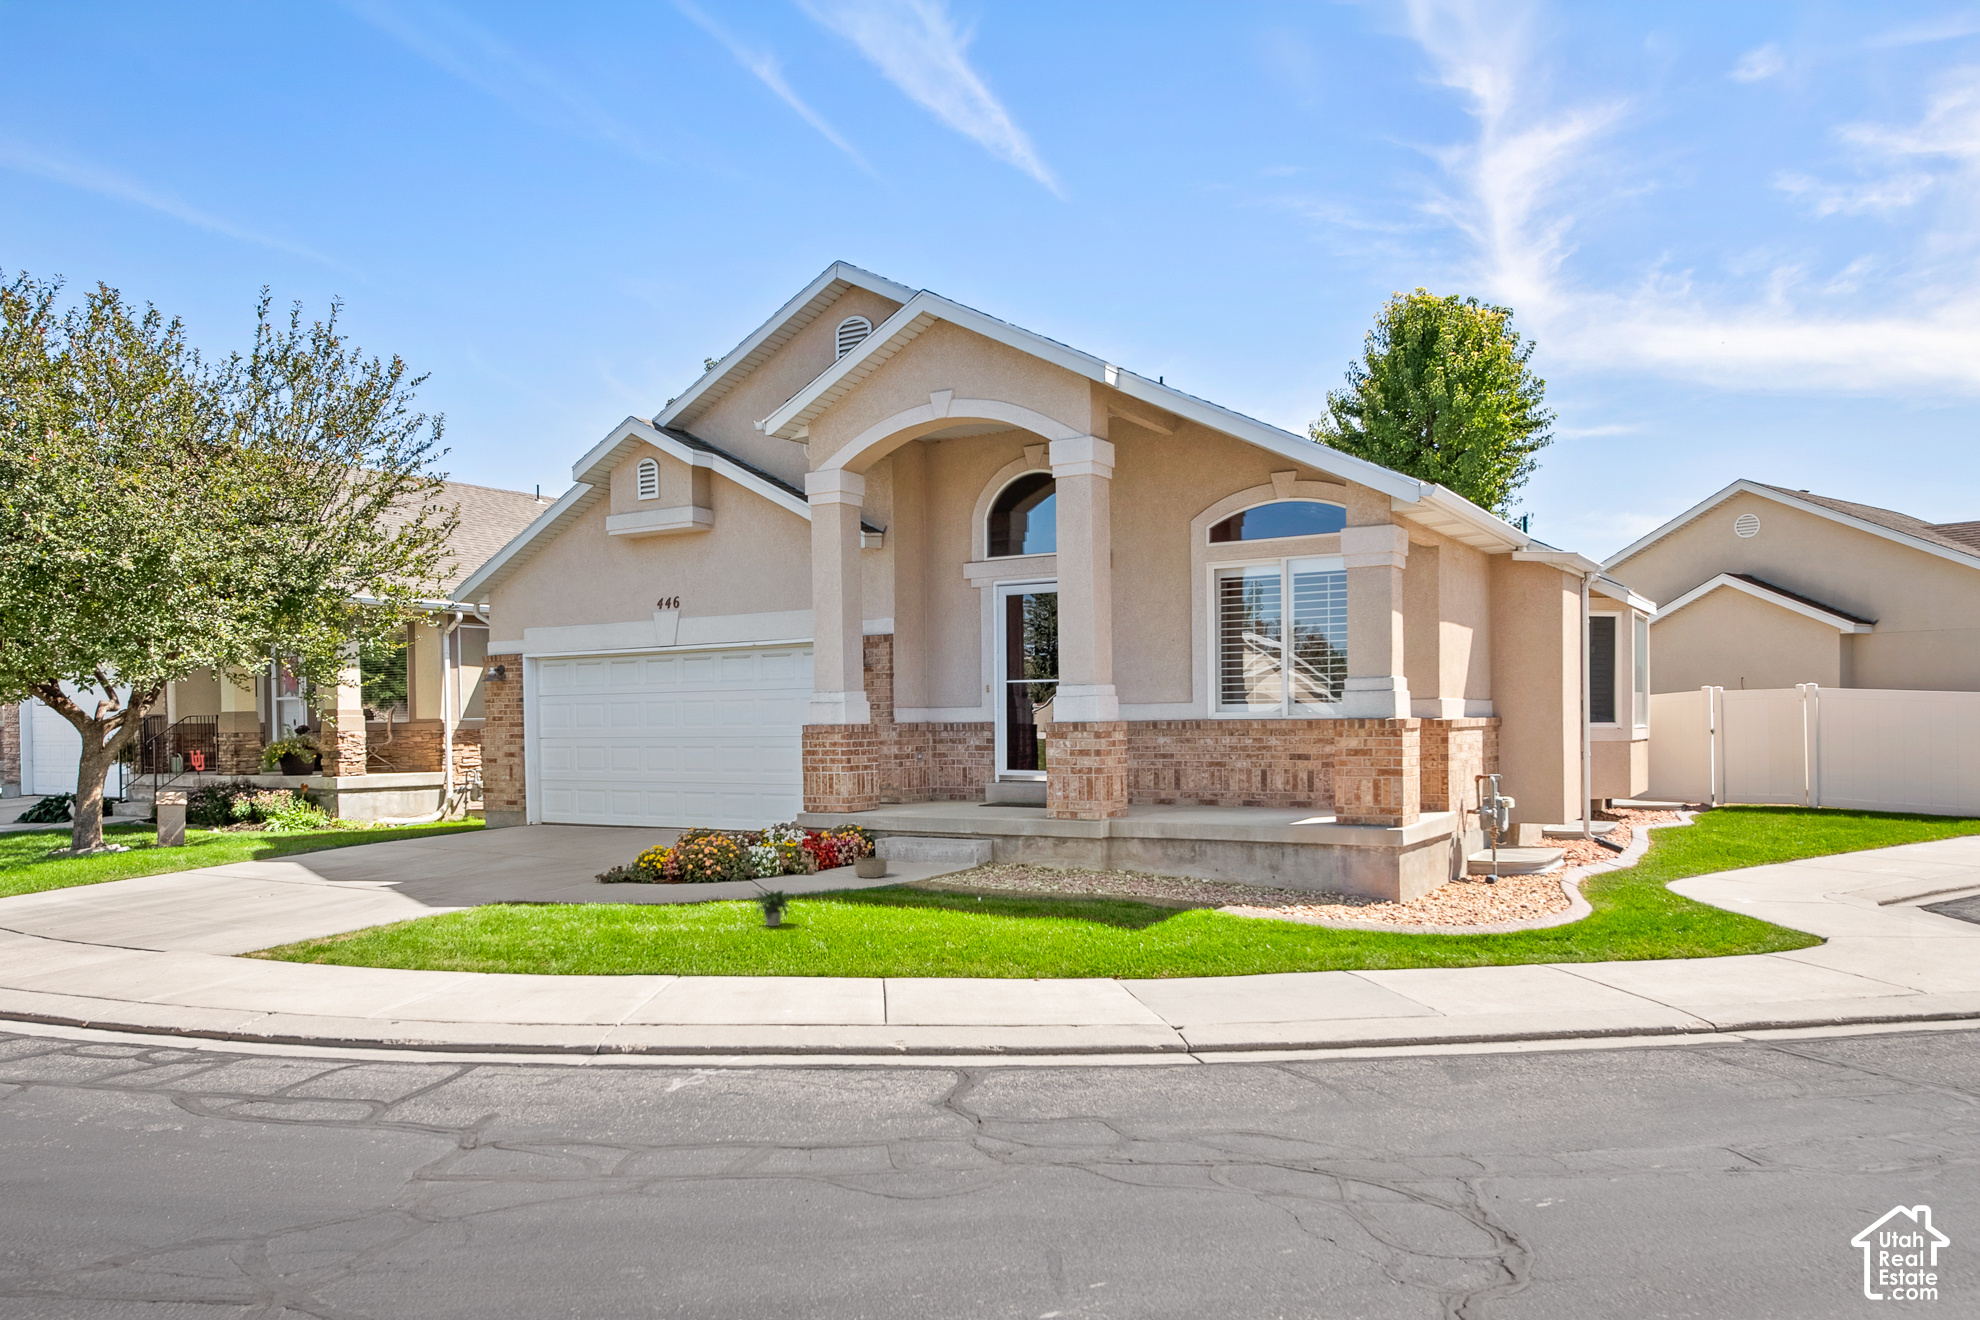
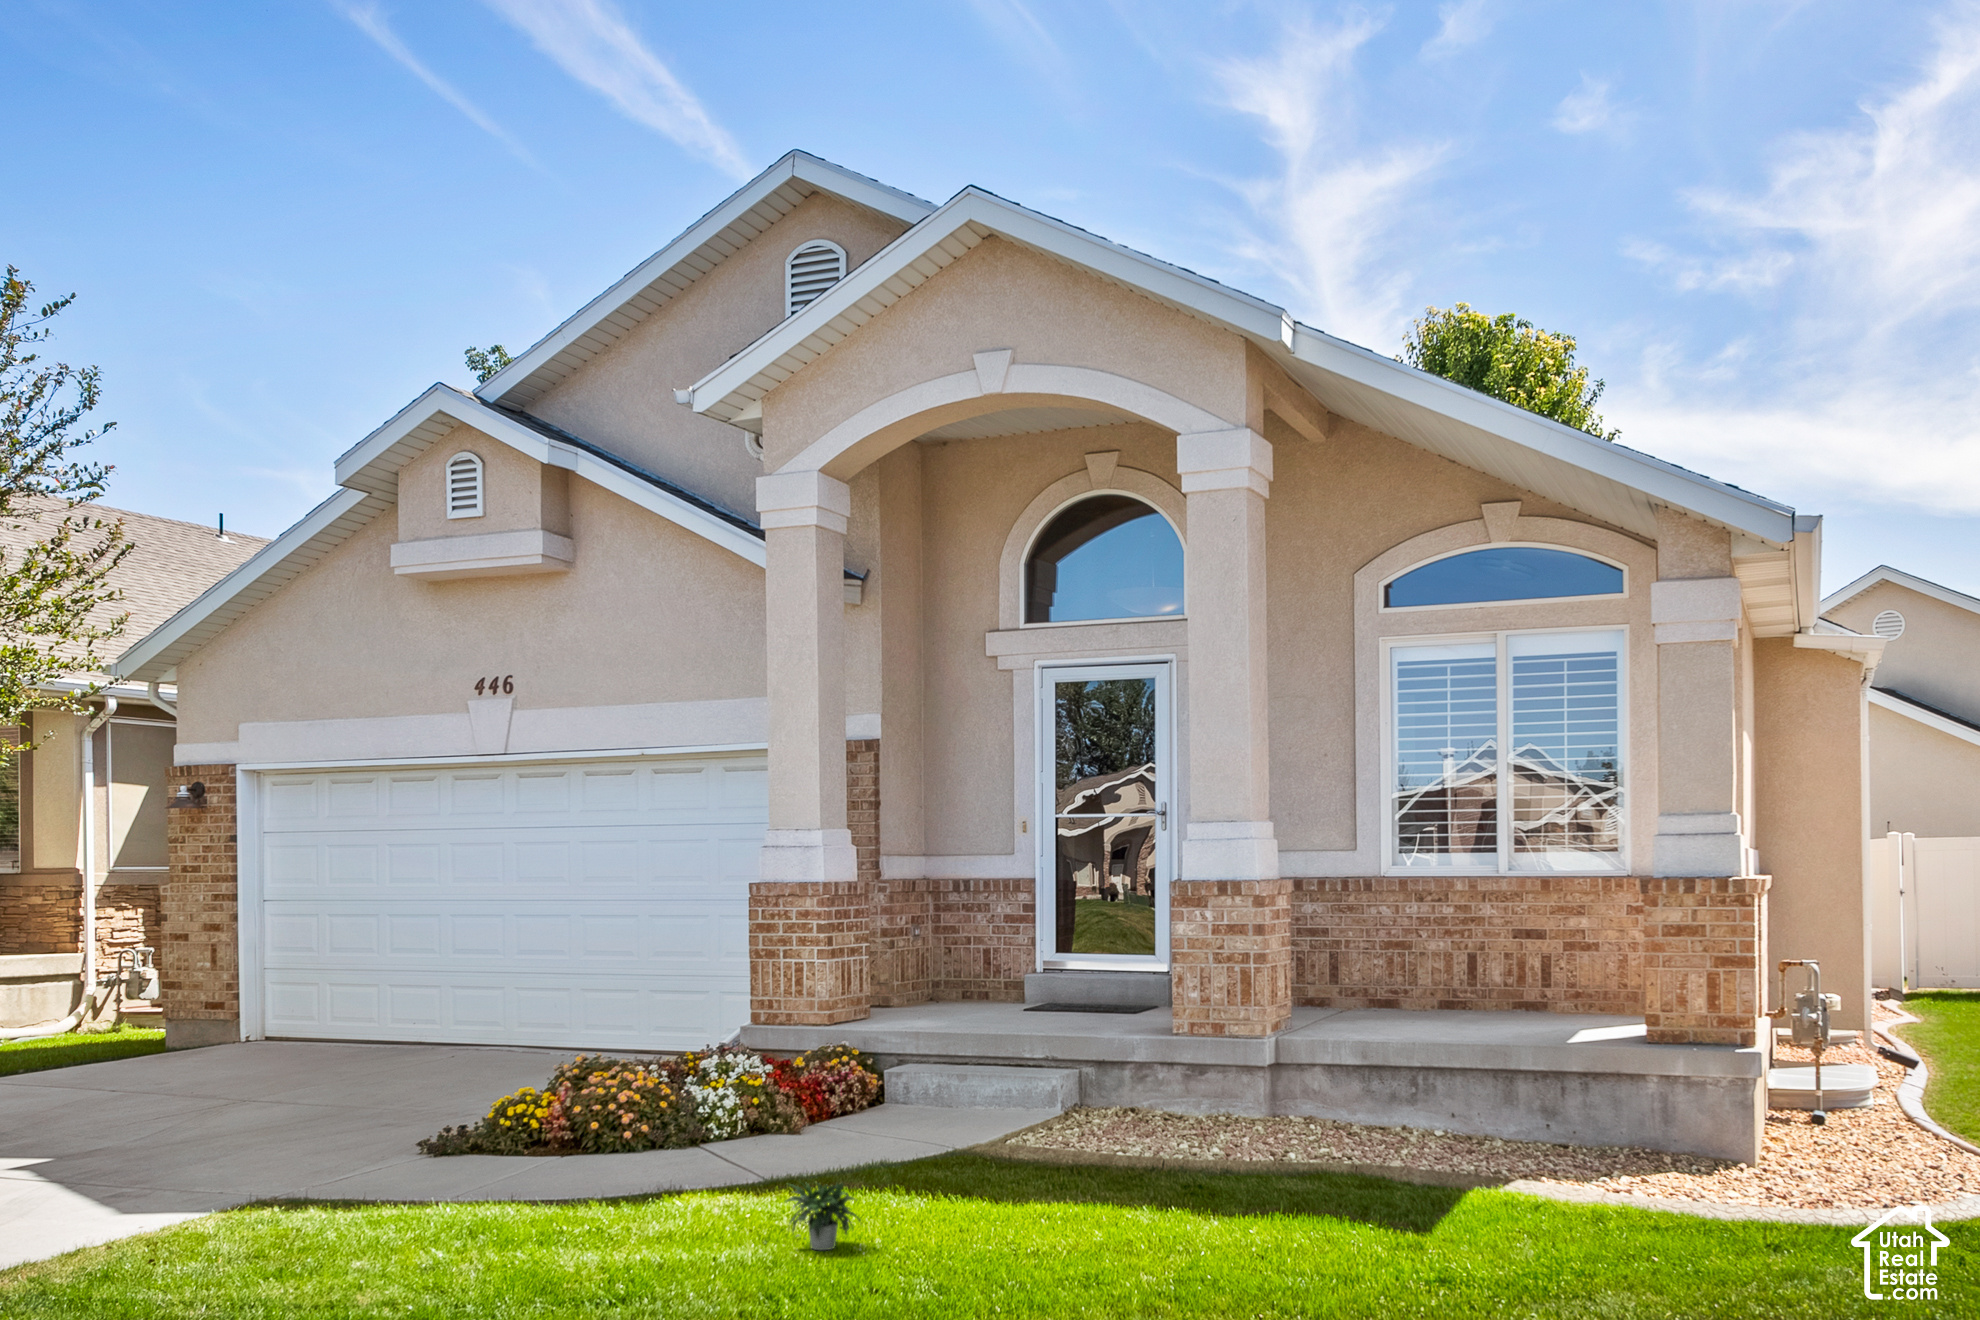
basket: present [855,834,887,878] -> none [878,1064,934,1141]

